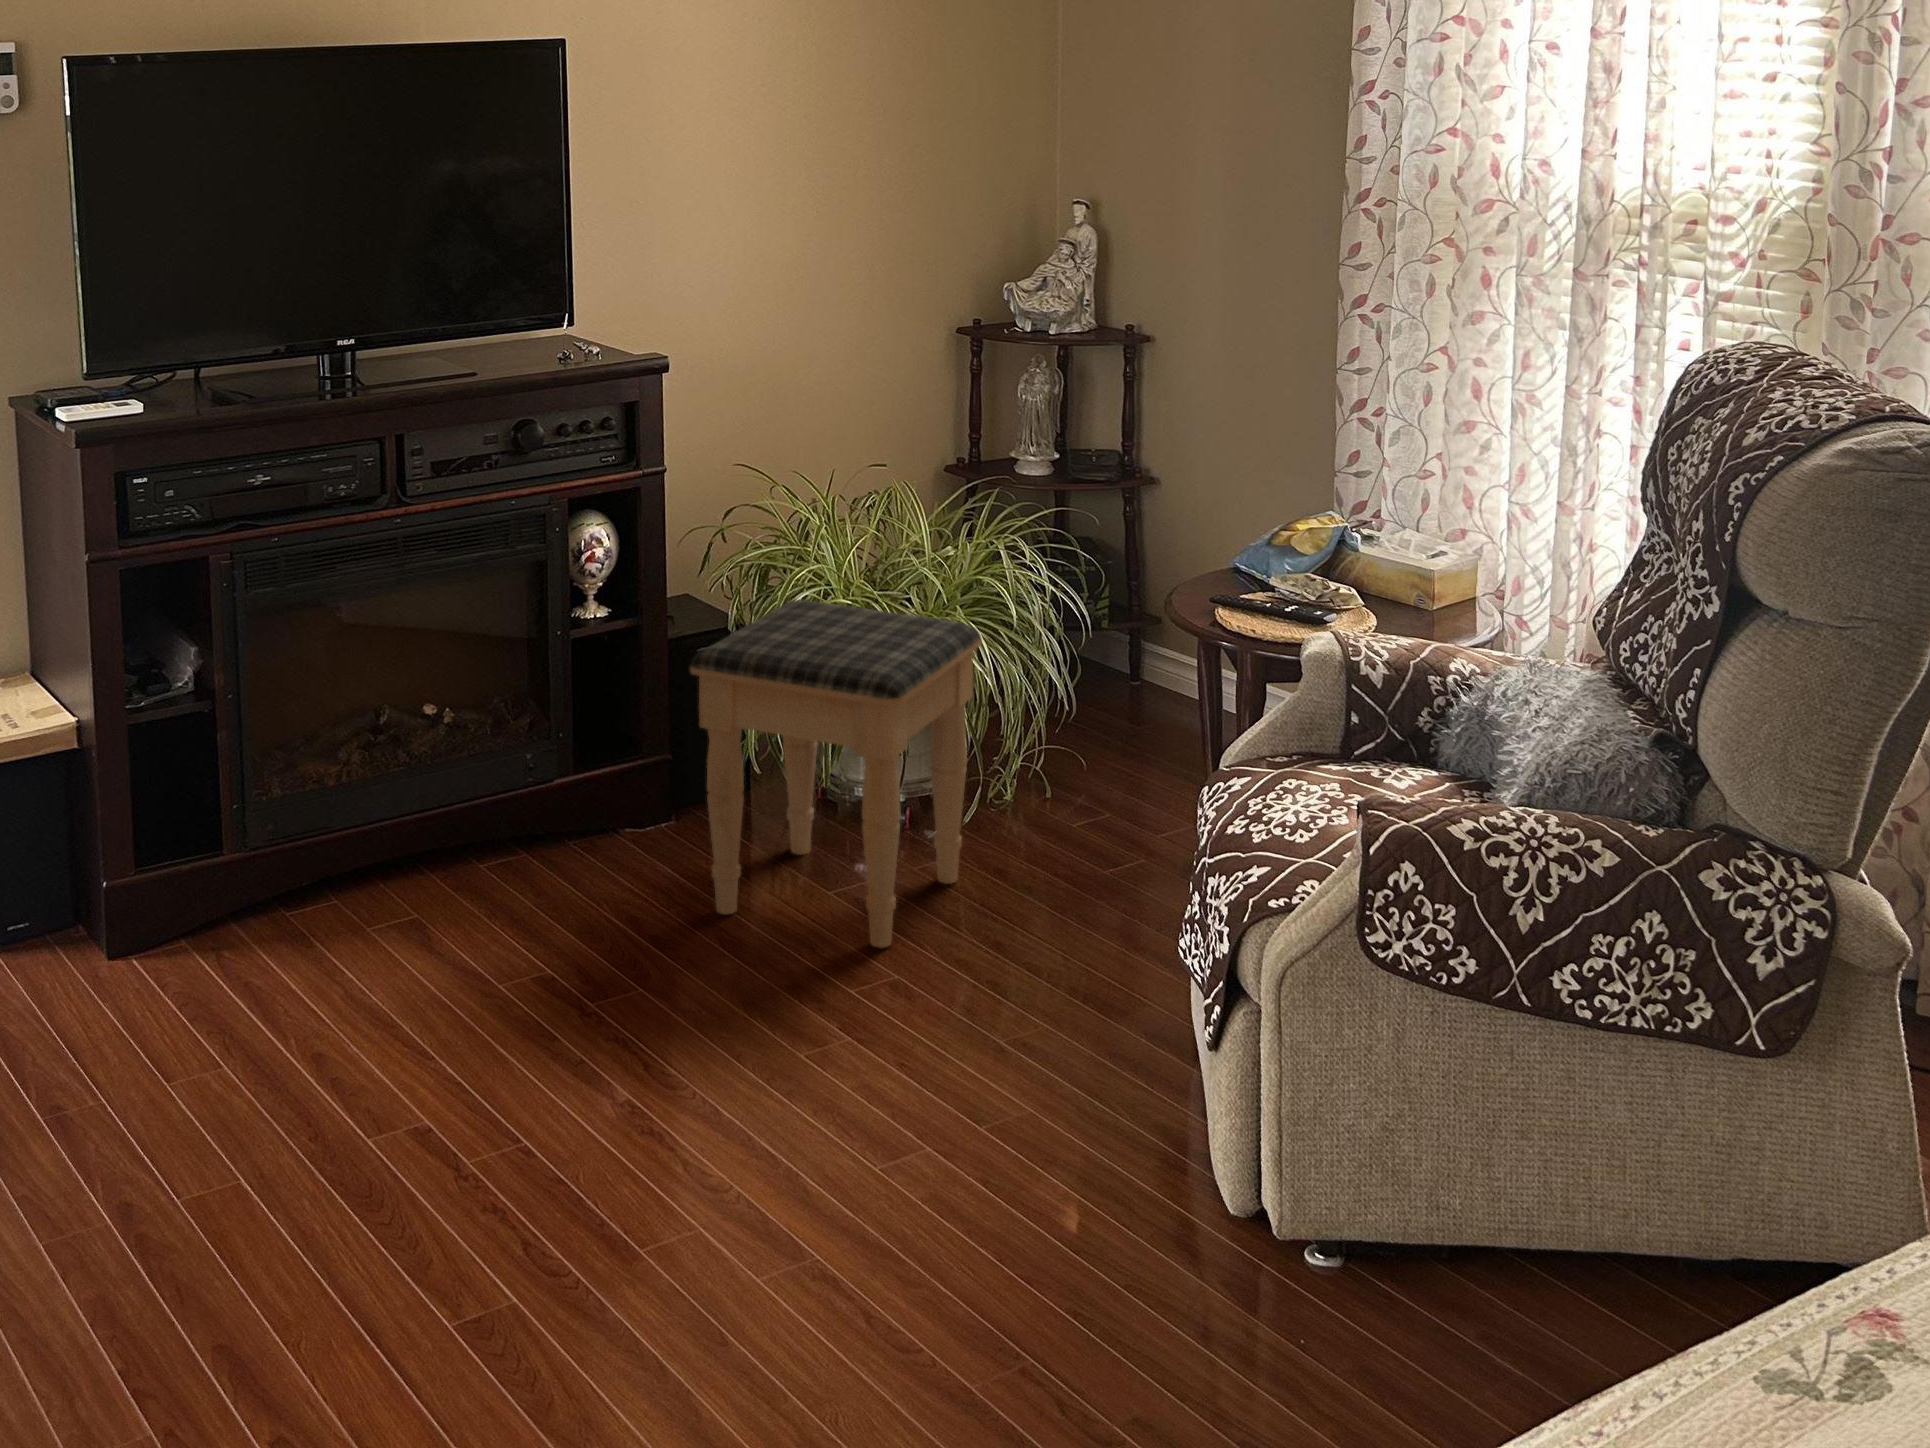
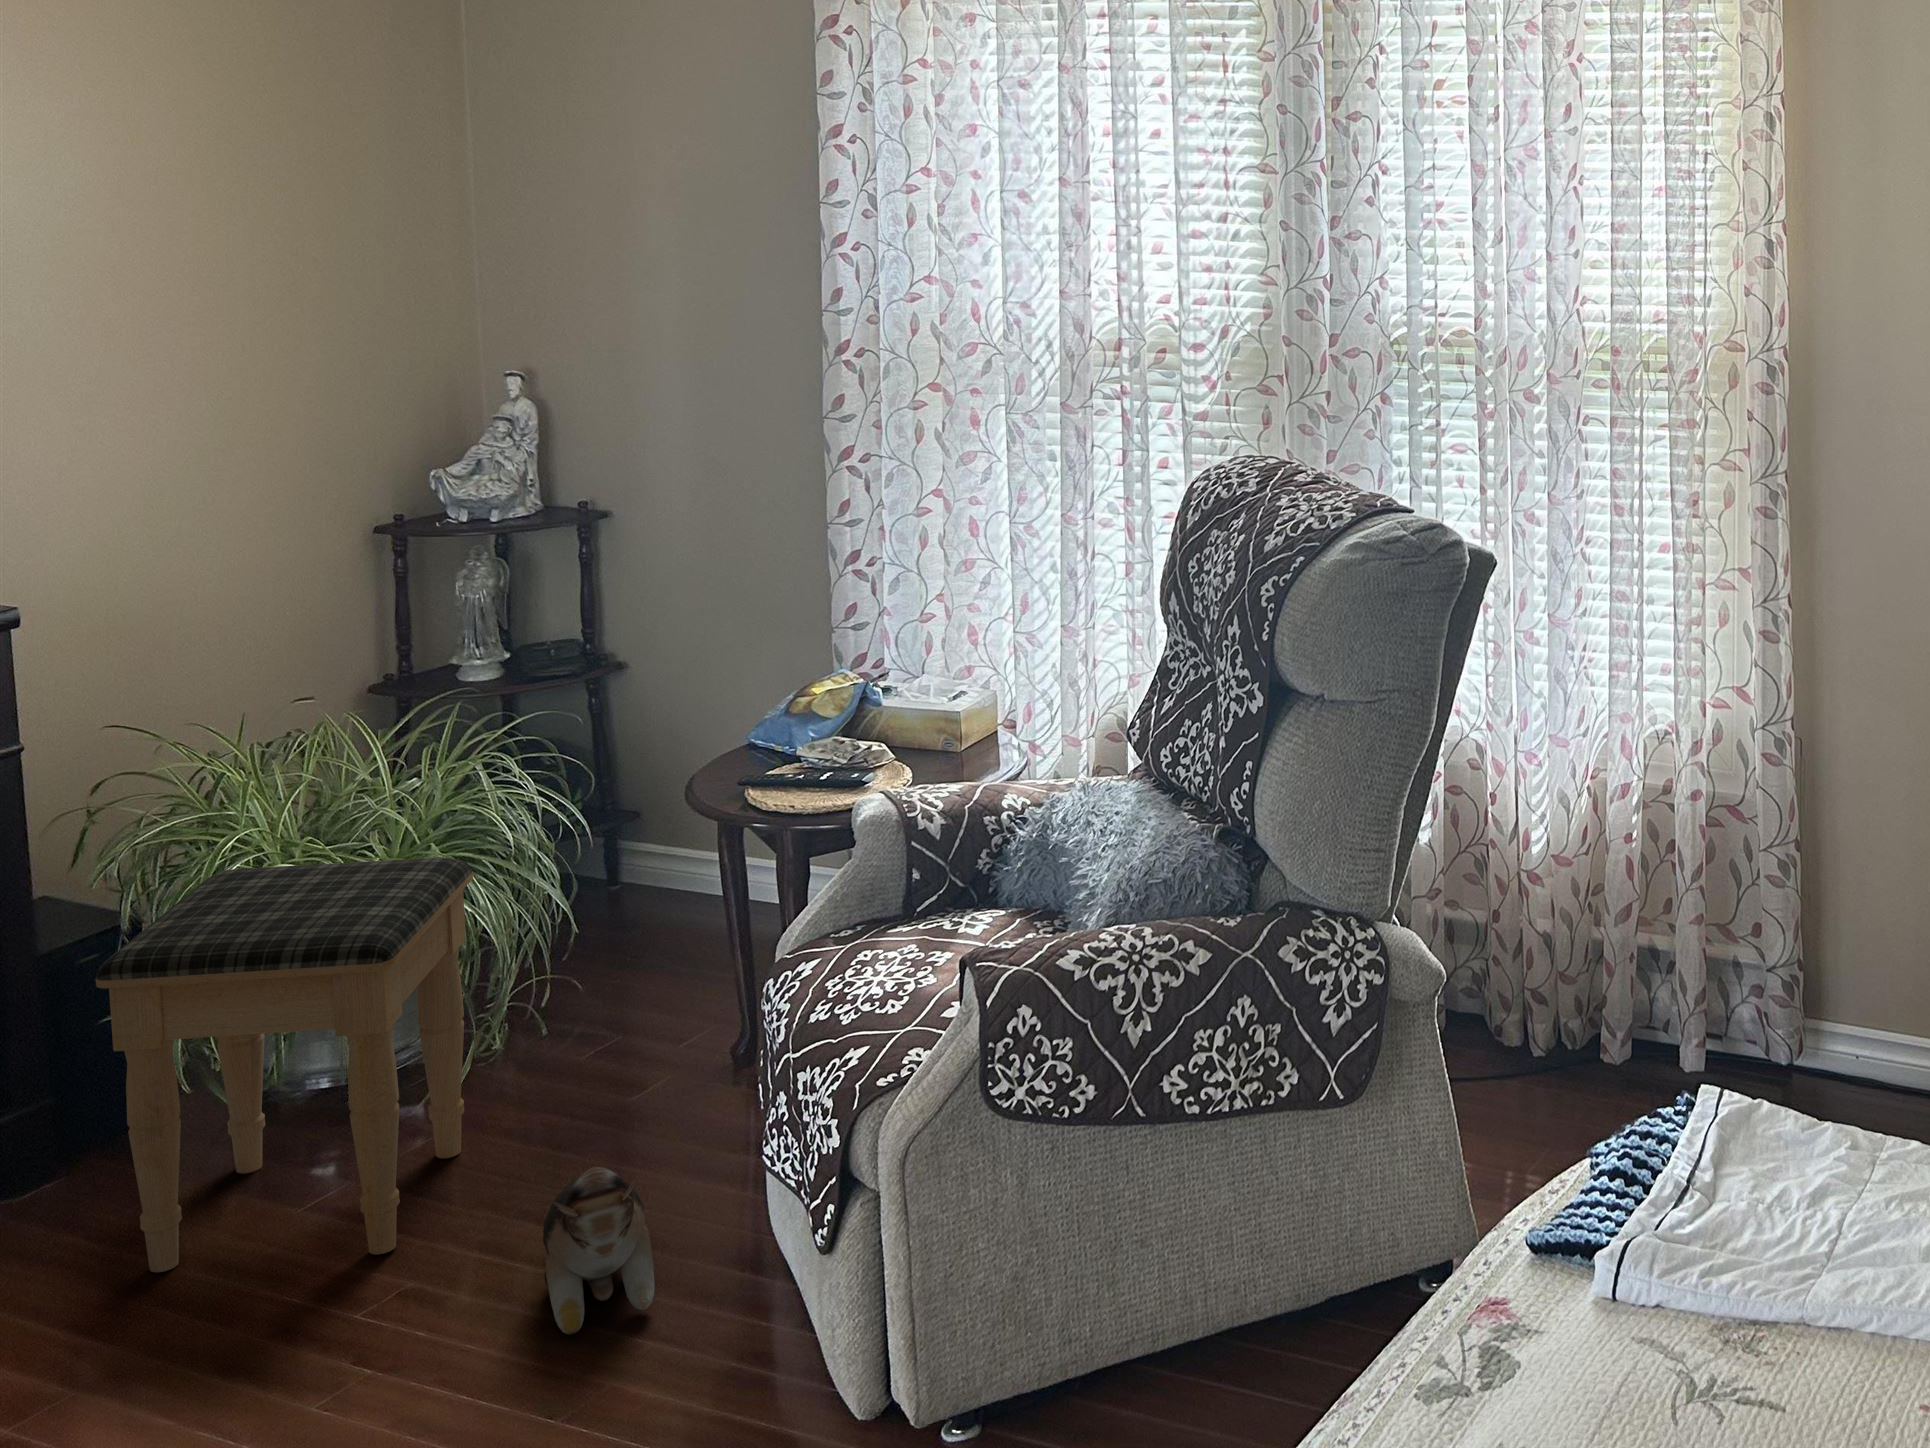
plush toy: none [994,916,1087,1058] -> present [543,1166,655,1334]

